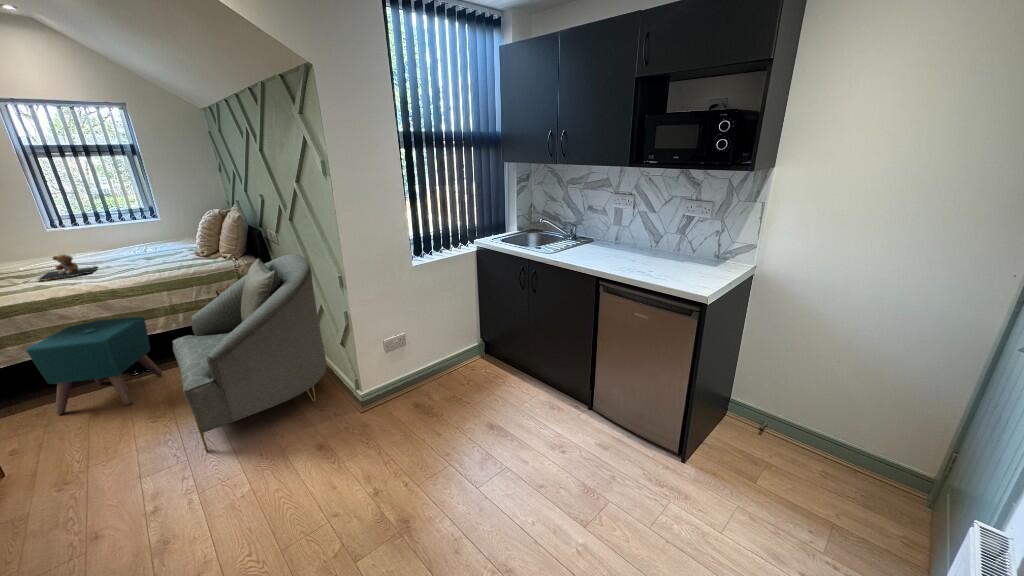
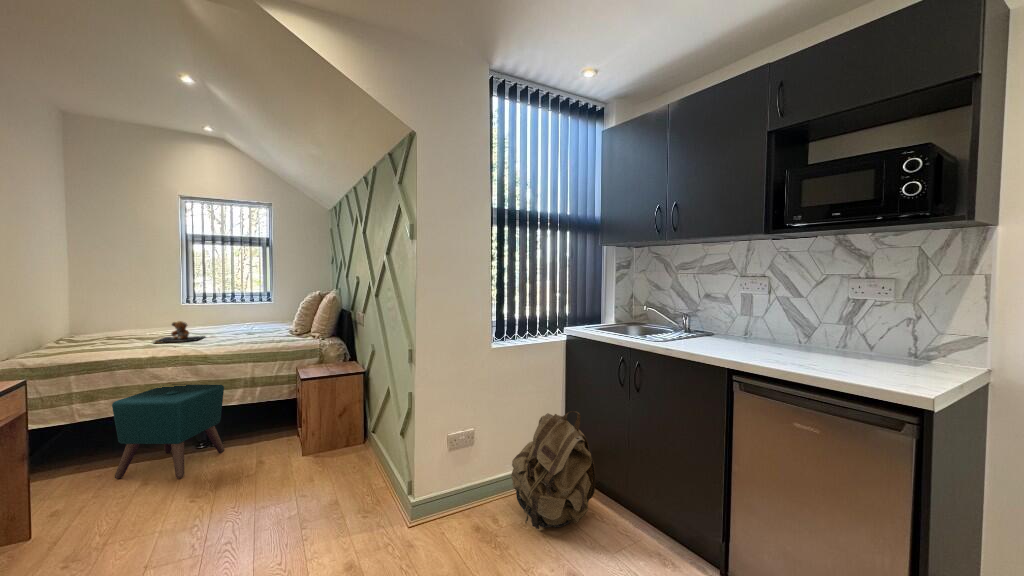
armchair: present [172,254,327,452] -> none [222,329,384,548]
backpack: none [440,312,505,399] -> present [511,411,596,529]

